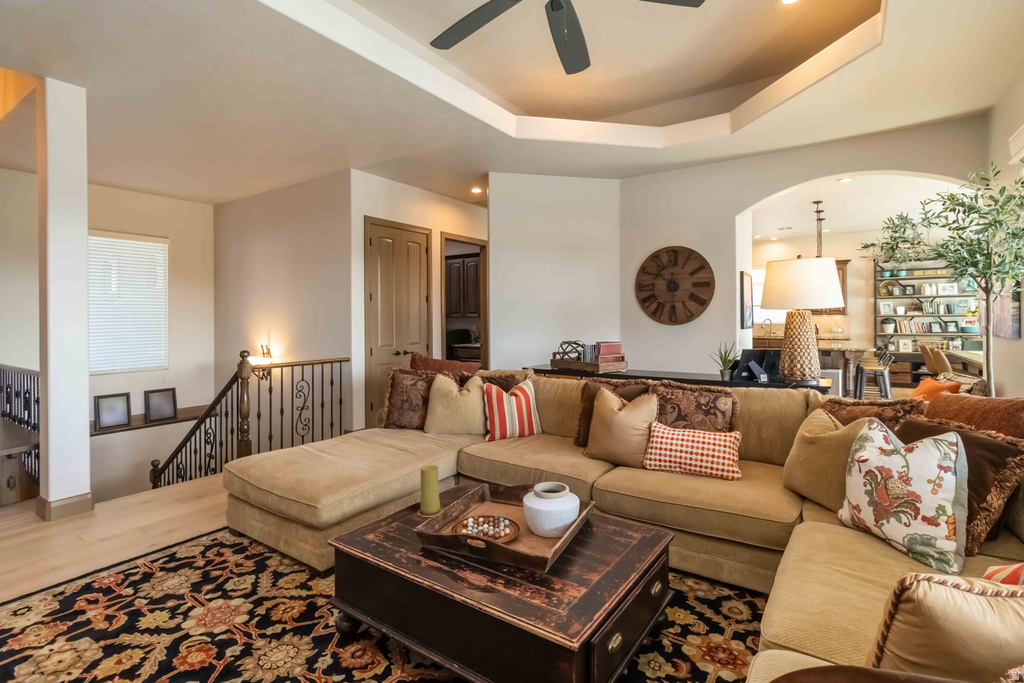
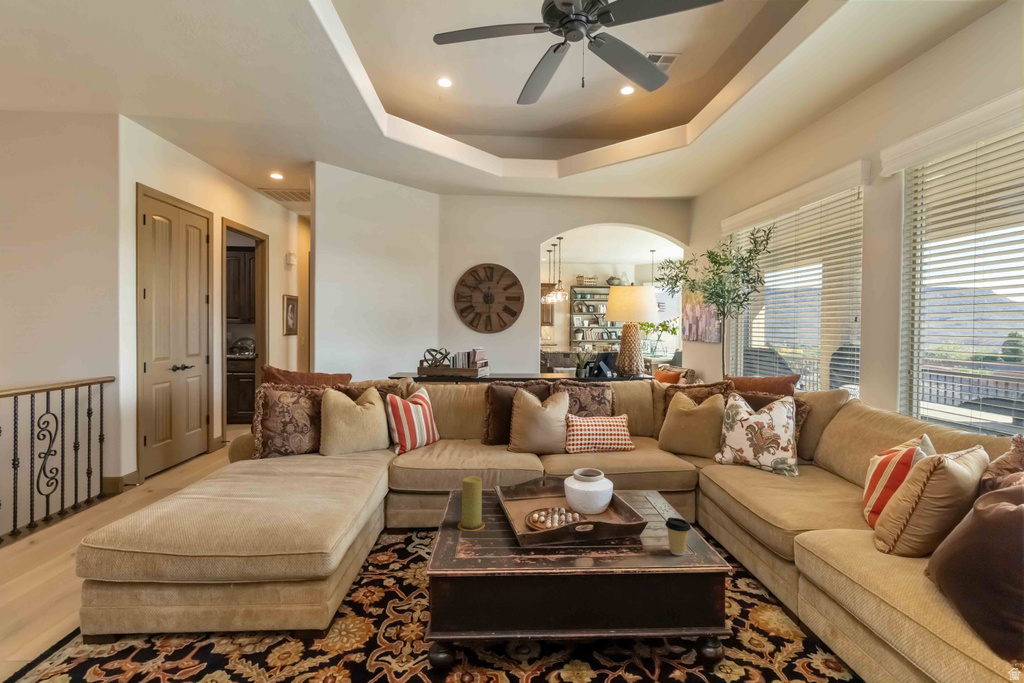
coffee cup: none [539,553,569,602] -> present [665,517,691,555]

